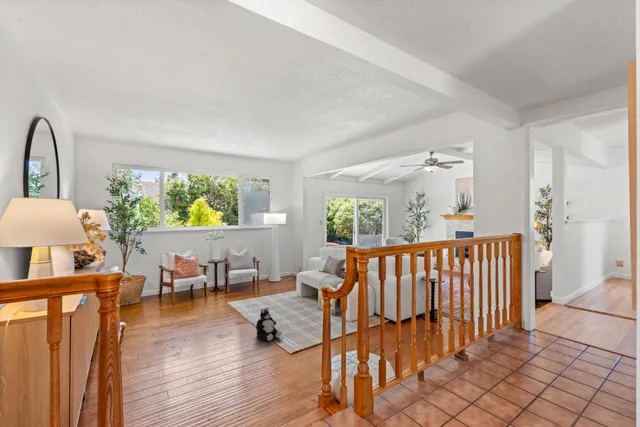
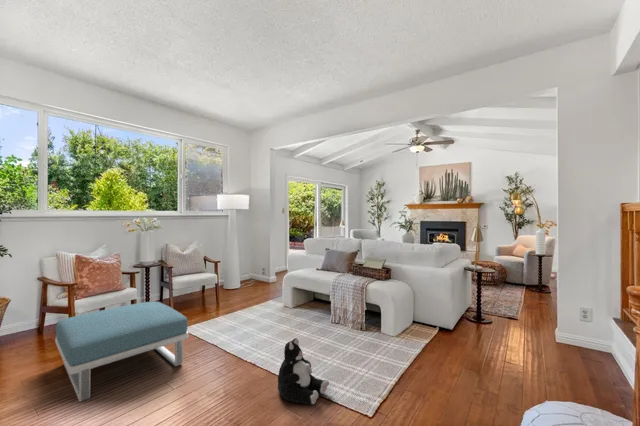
footstool: none [165,284,224,326] -> present [55,301,189,402]

